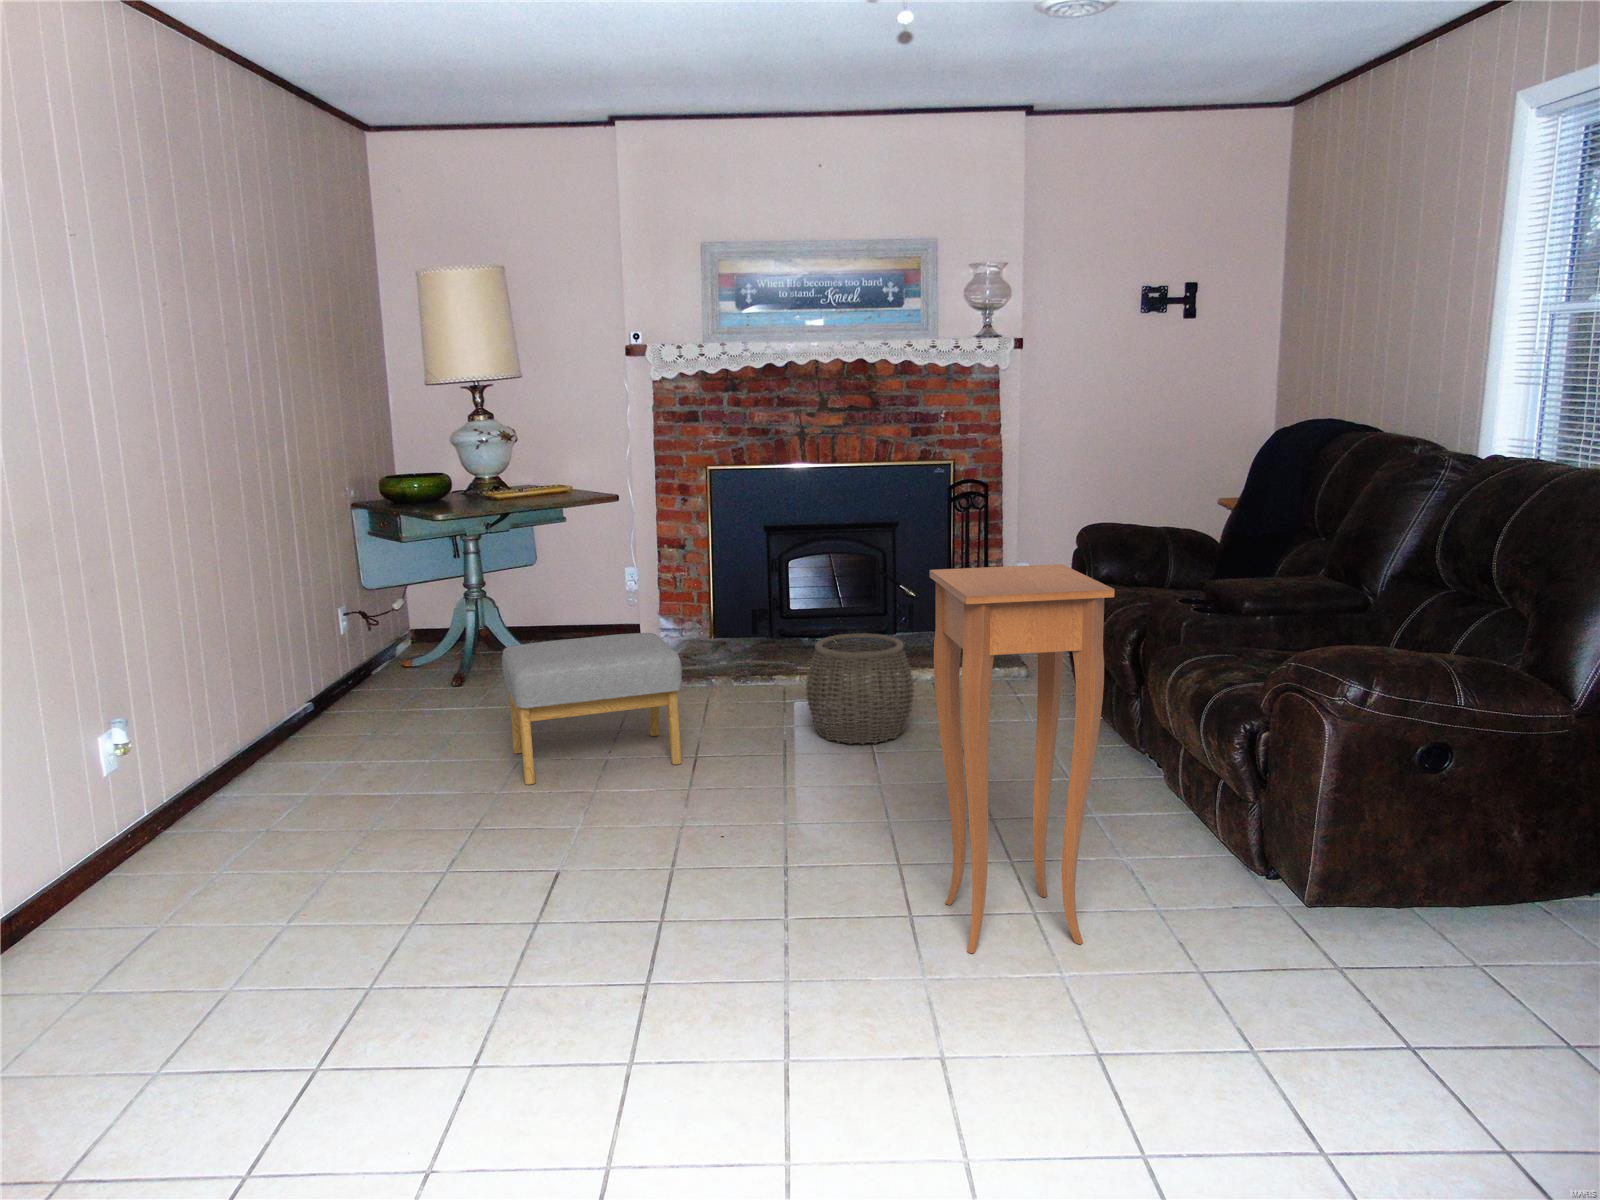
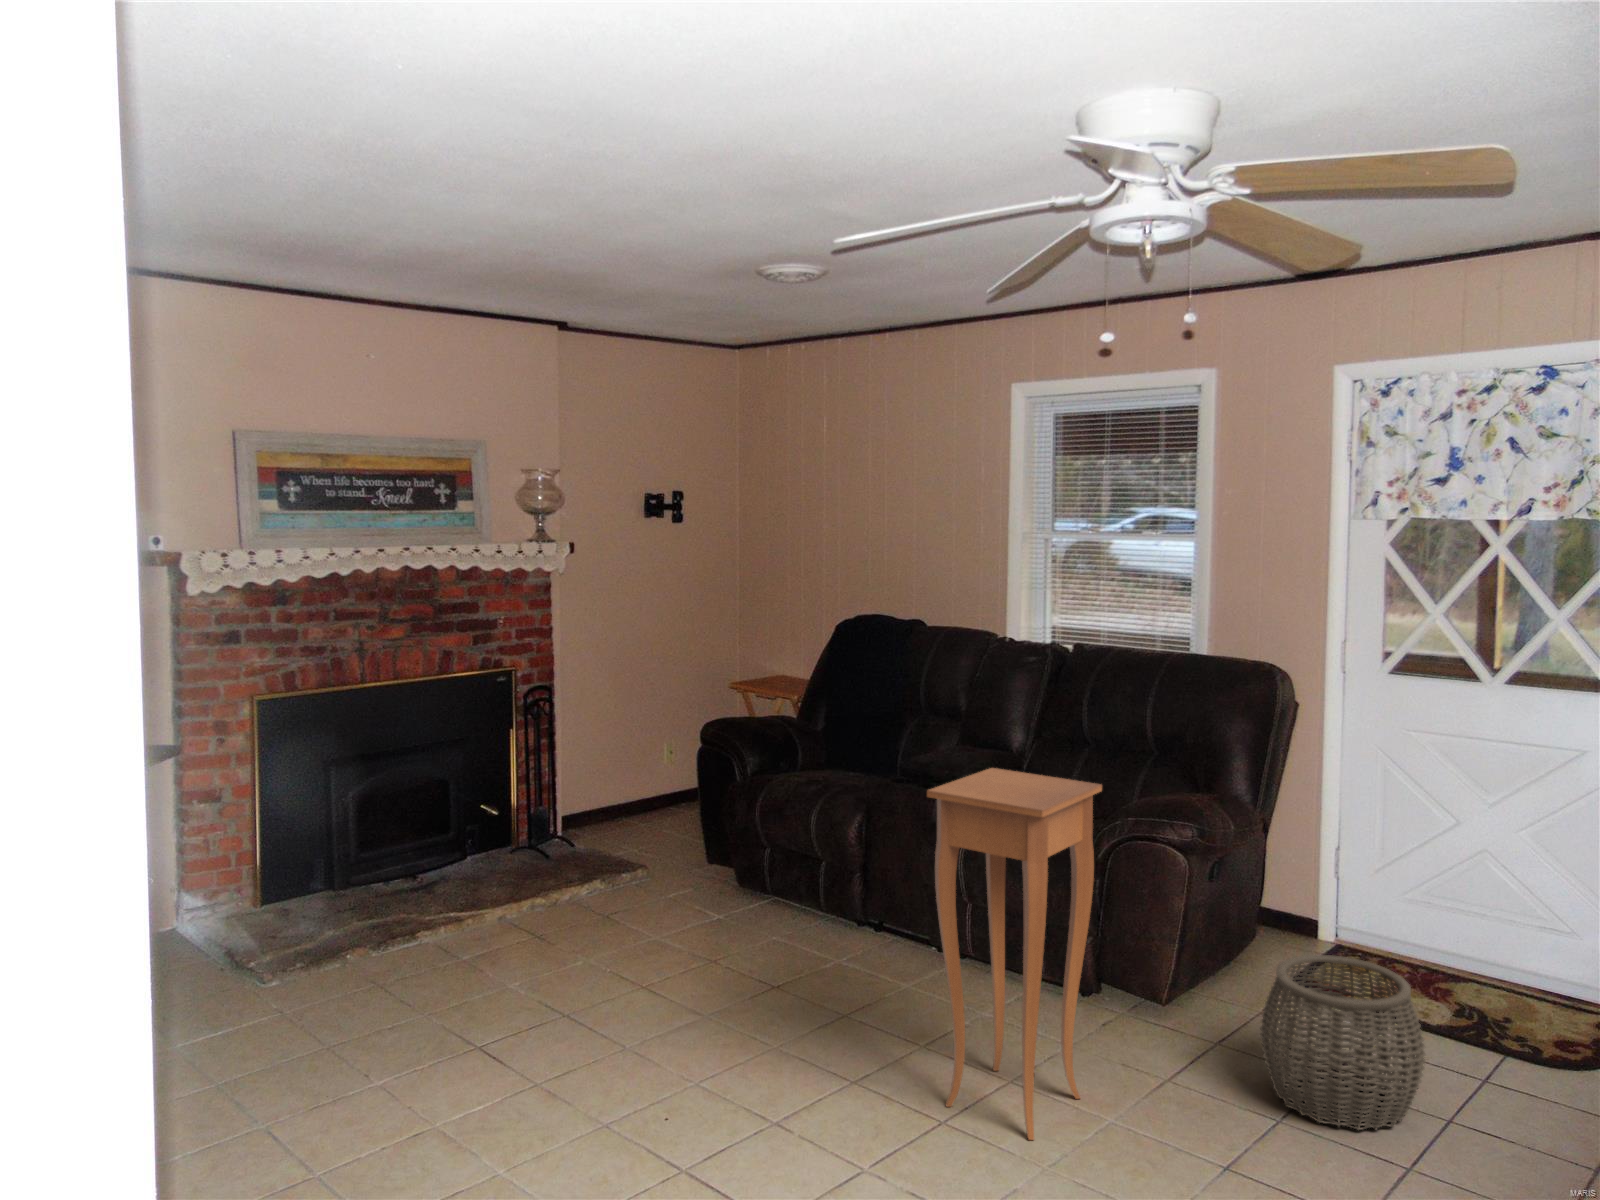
footstool: present [502,633,682,785] -> none [220,914,479,1153]
woven basket: present [806,633,914,744] -> present [1260,955,1426,1130]

